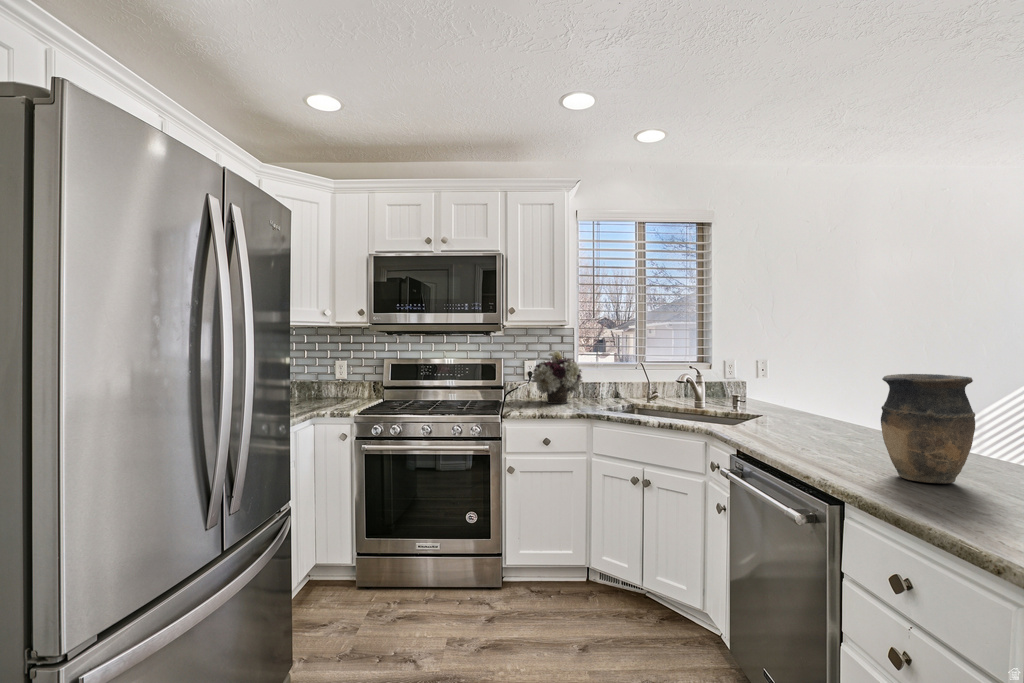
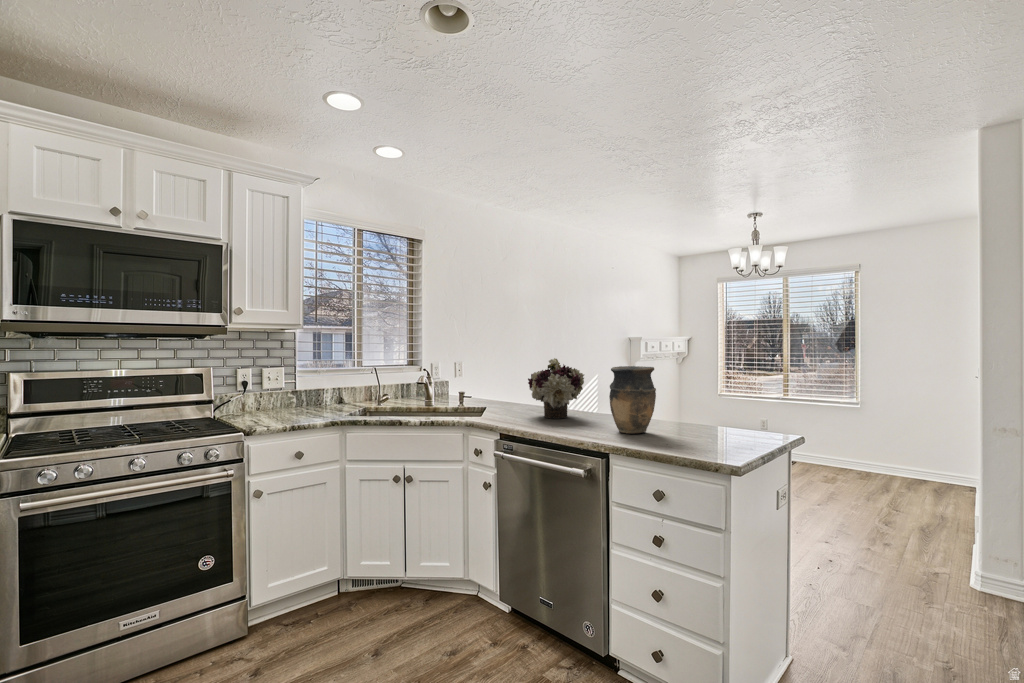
flower arrangement: present [531,351,582,404] -> present [528,358,584,419]

